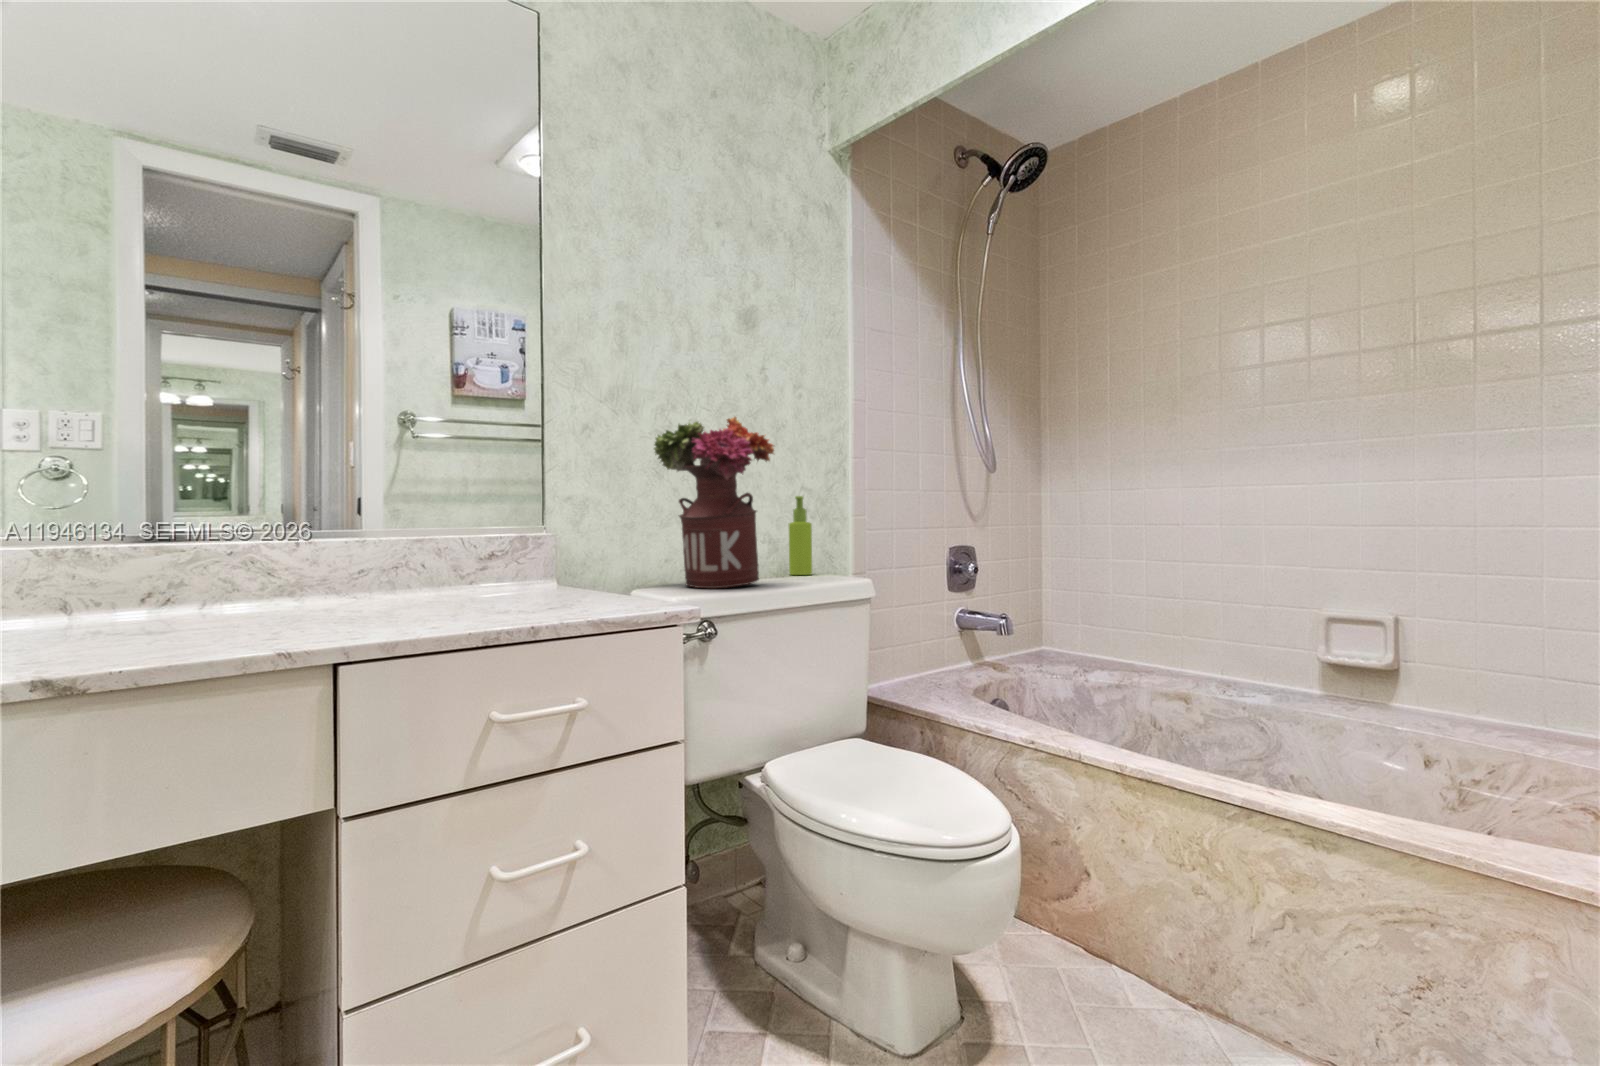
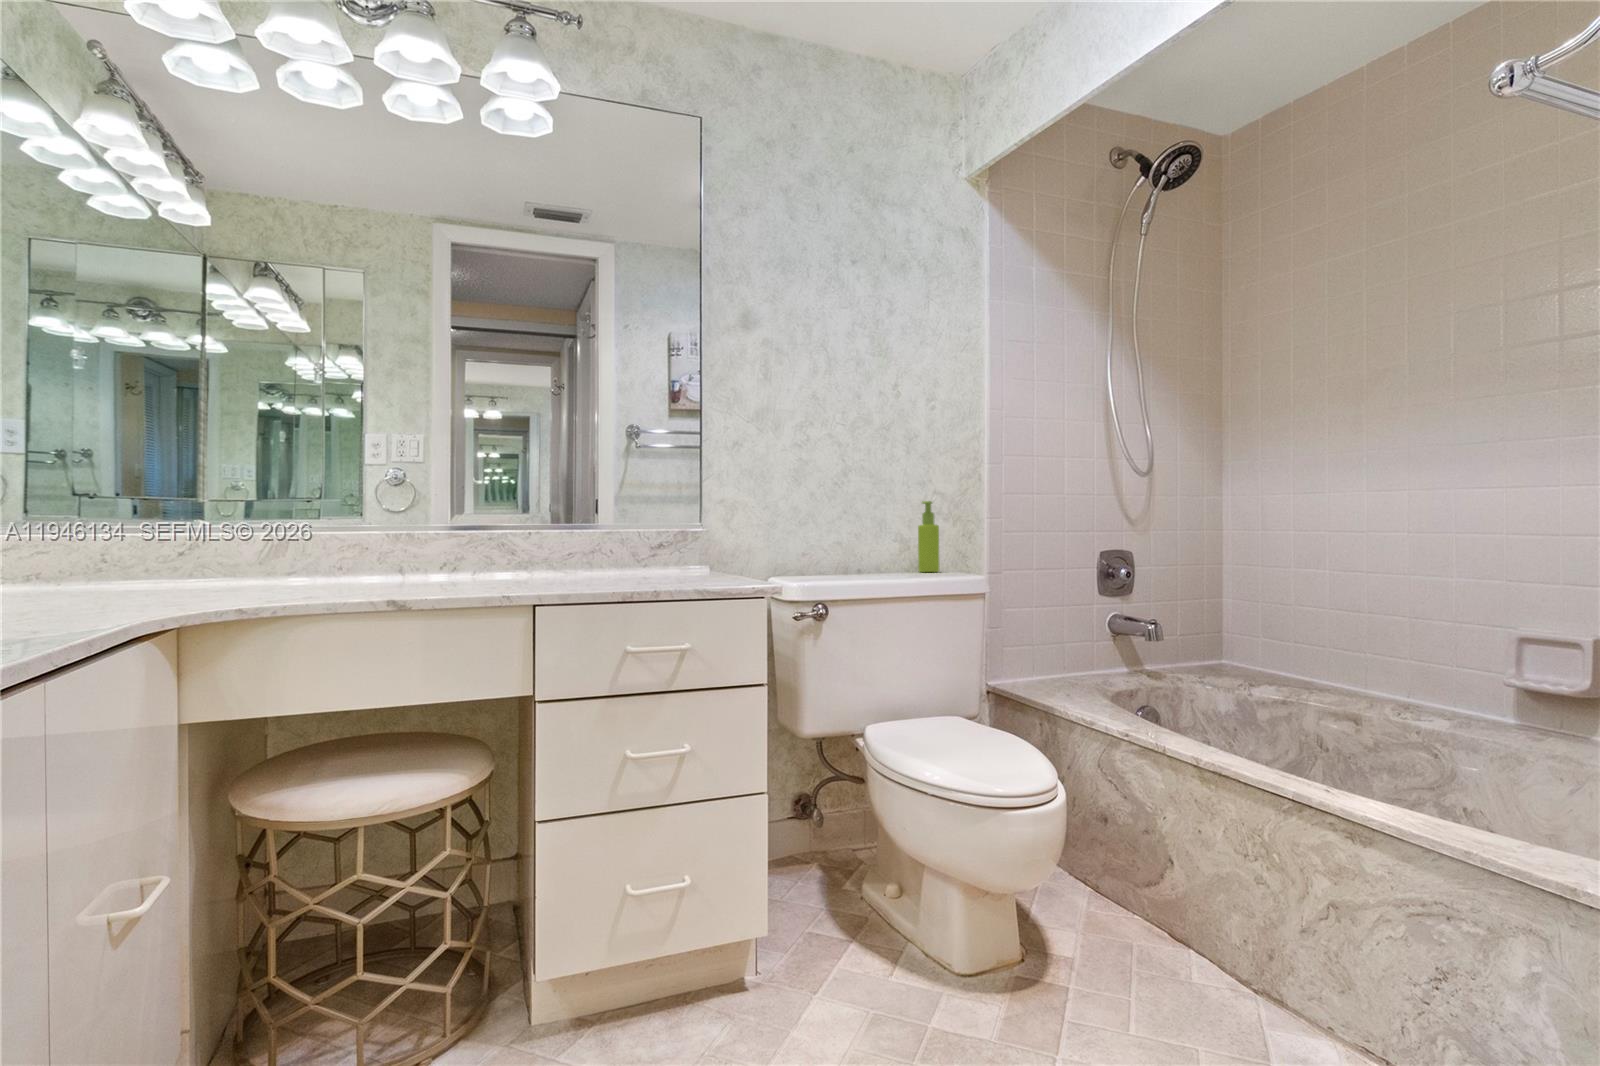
flower arrangement: present [654,417,774,588] -> none [784,436,884,578]

